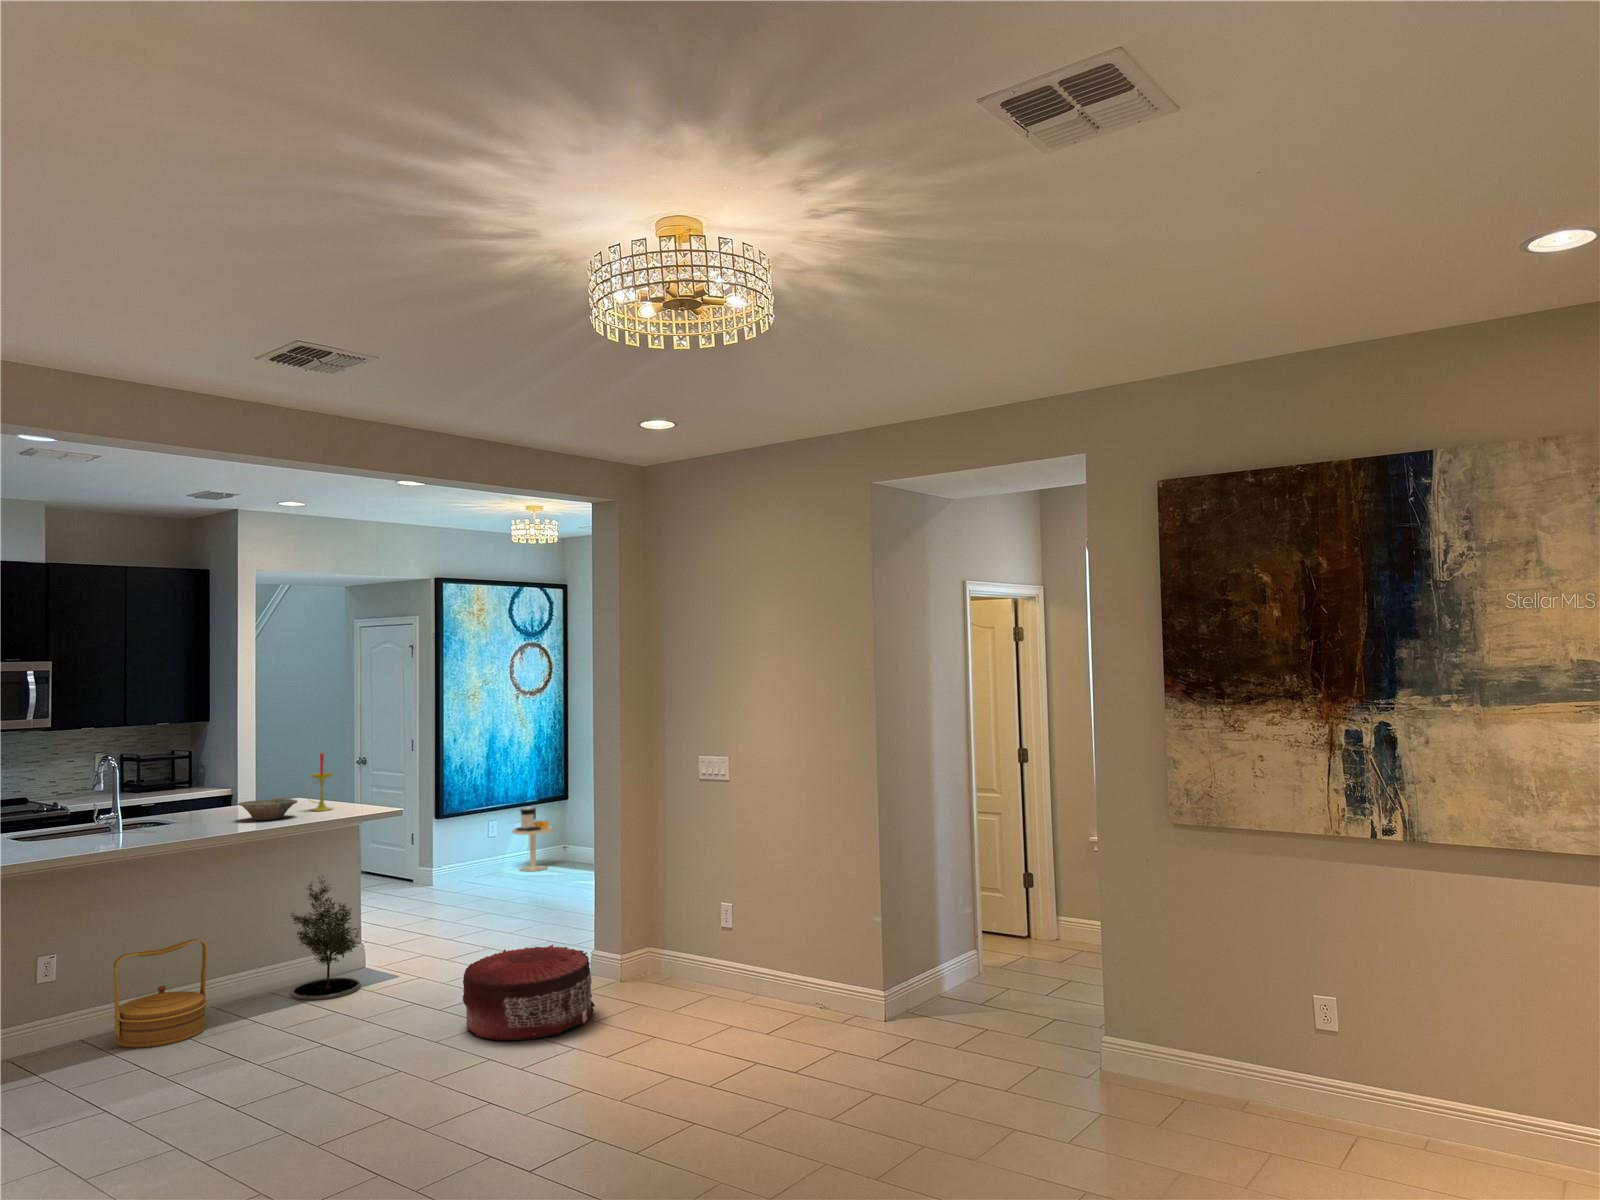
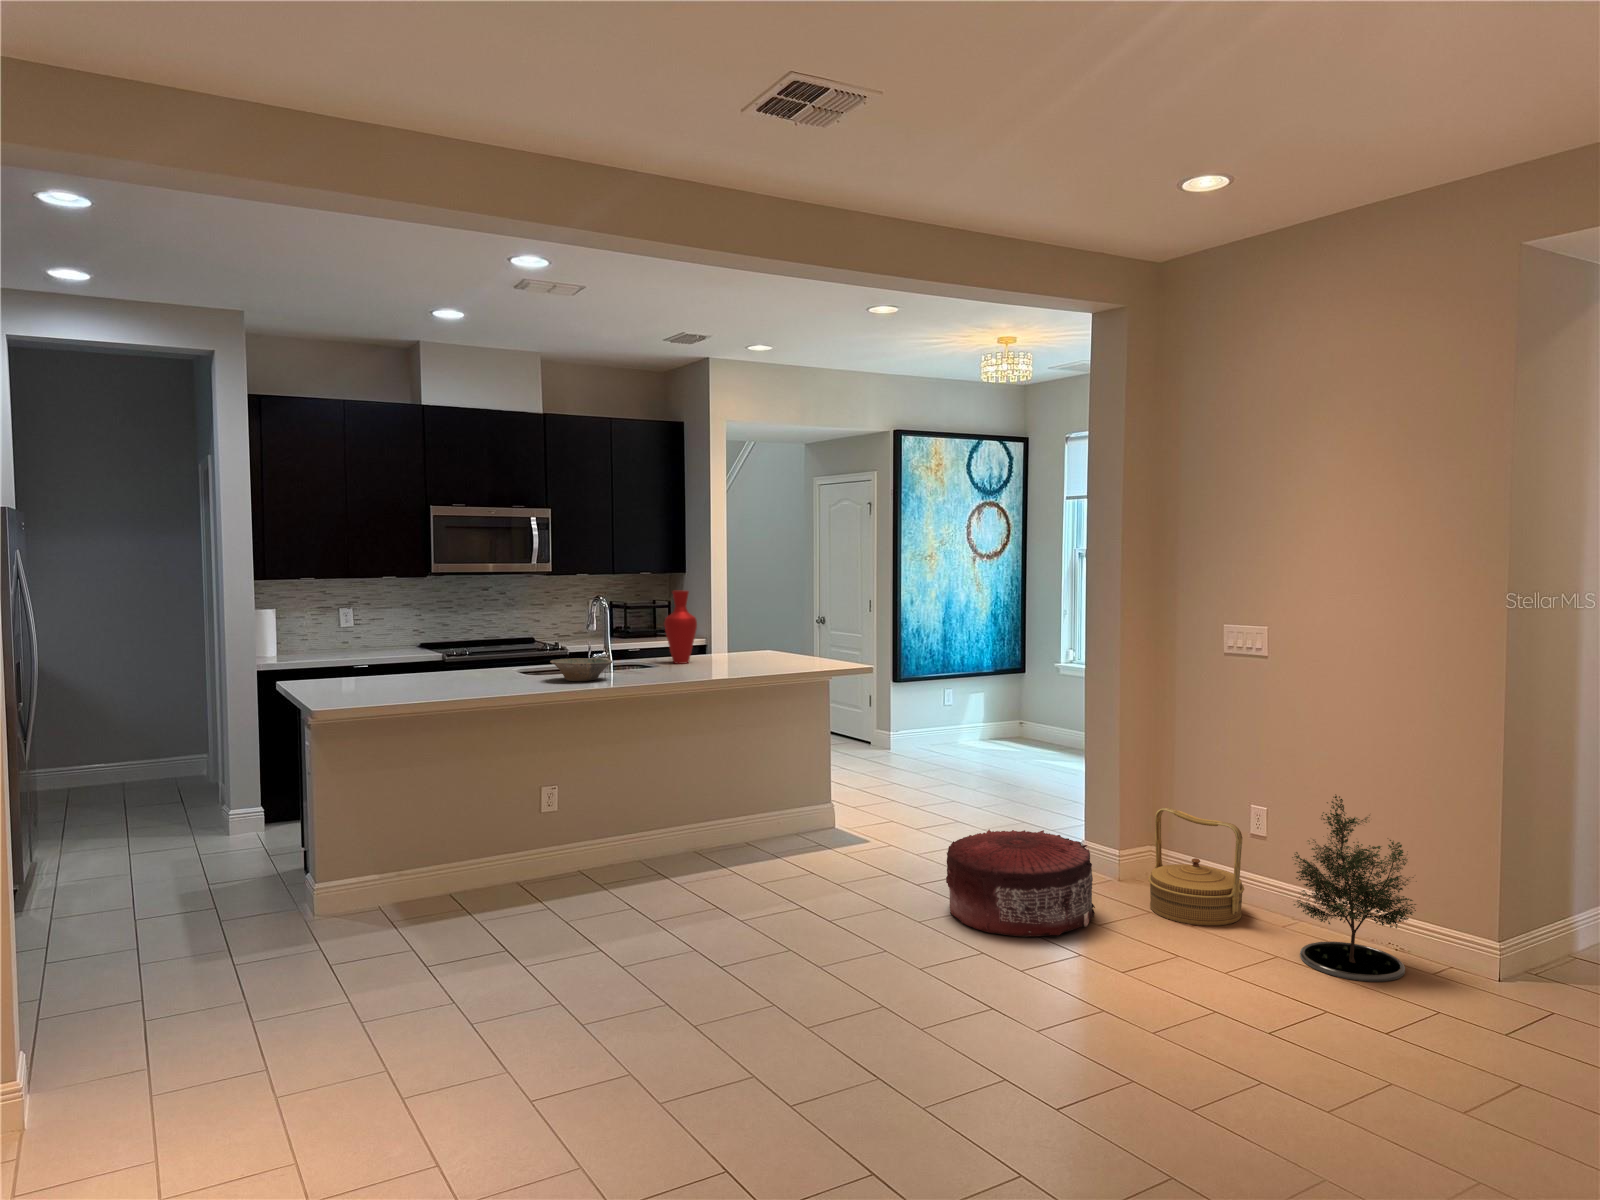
vase: none [184,746,221,819] -> present [664,591,697,664]
candle: present [310,753,334,811] -> none [777,601,803,663]
bowl: present [238,799,297,820] -> present [550,658,612,681]
side table: present [512,808,553,871] -> none [968,677,1010,743]
potted tree: present [291,877,361,1000] -> present [1292,794,1416,982]
woven basket: present [113,939,207,1048] -> present [1148,808,1244,926]

